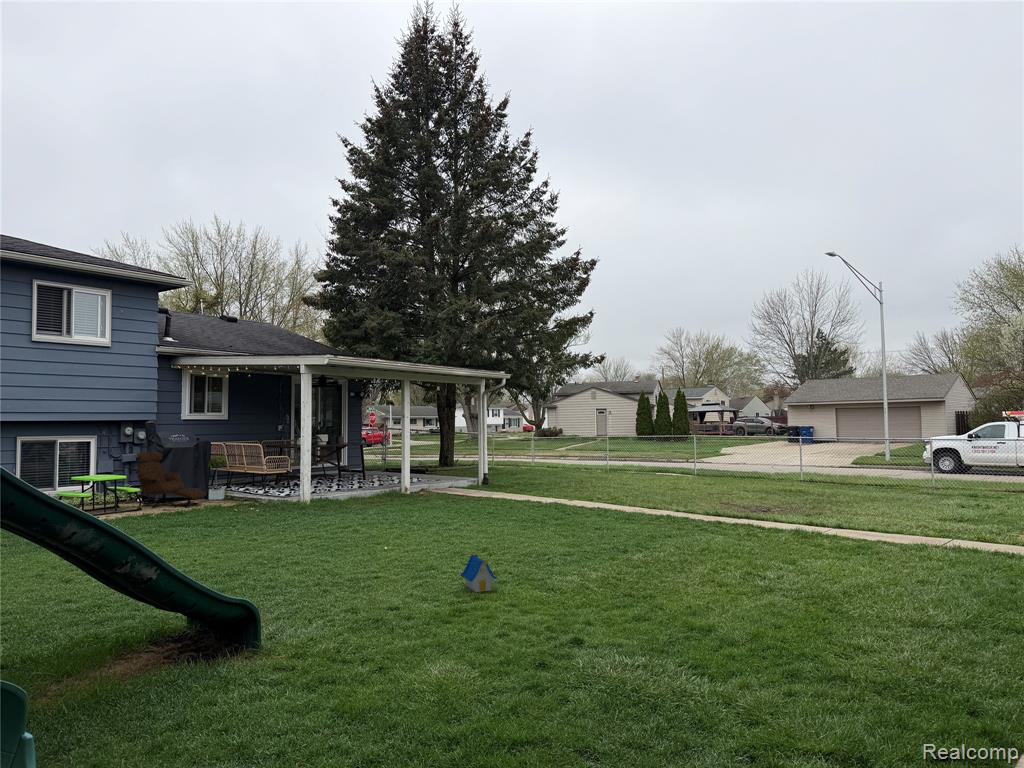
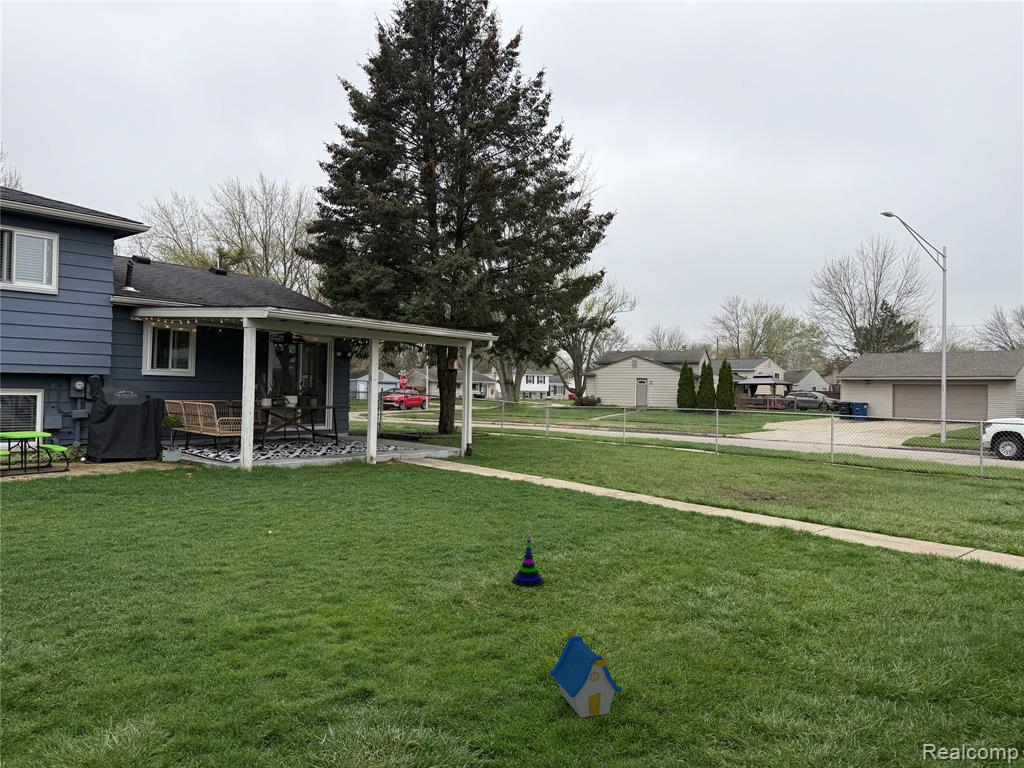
lounge chair: present [137,451,205,508] -> none [79,408,152,469]
stacking toy: none [620,539,645,578] -> present [513,536,543,586]
toy house: present [461,554,497,592] -> present [549,632,622,718]

